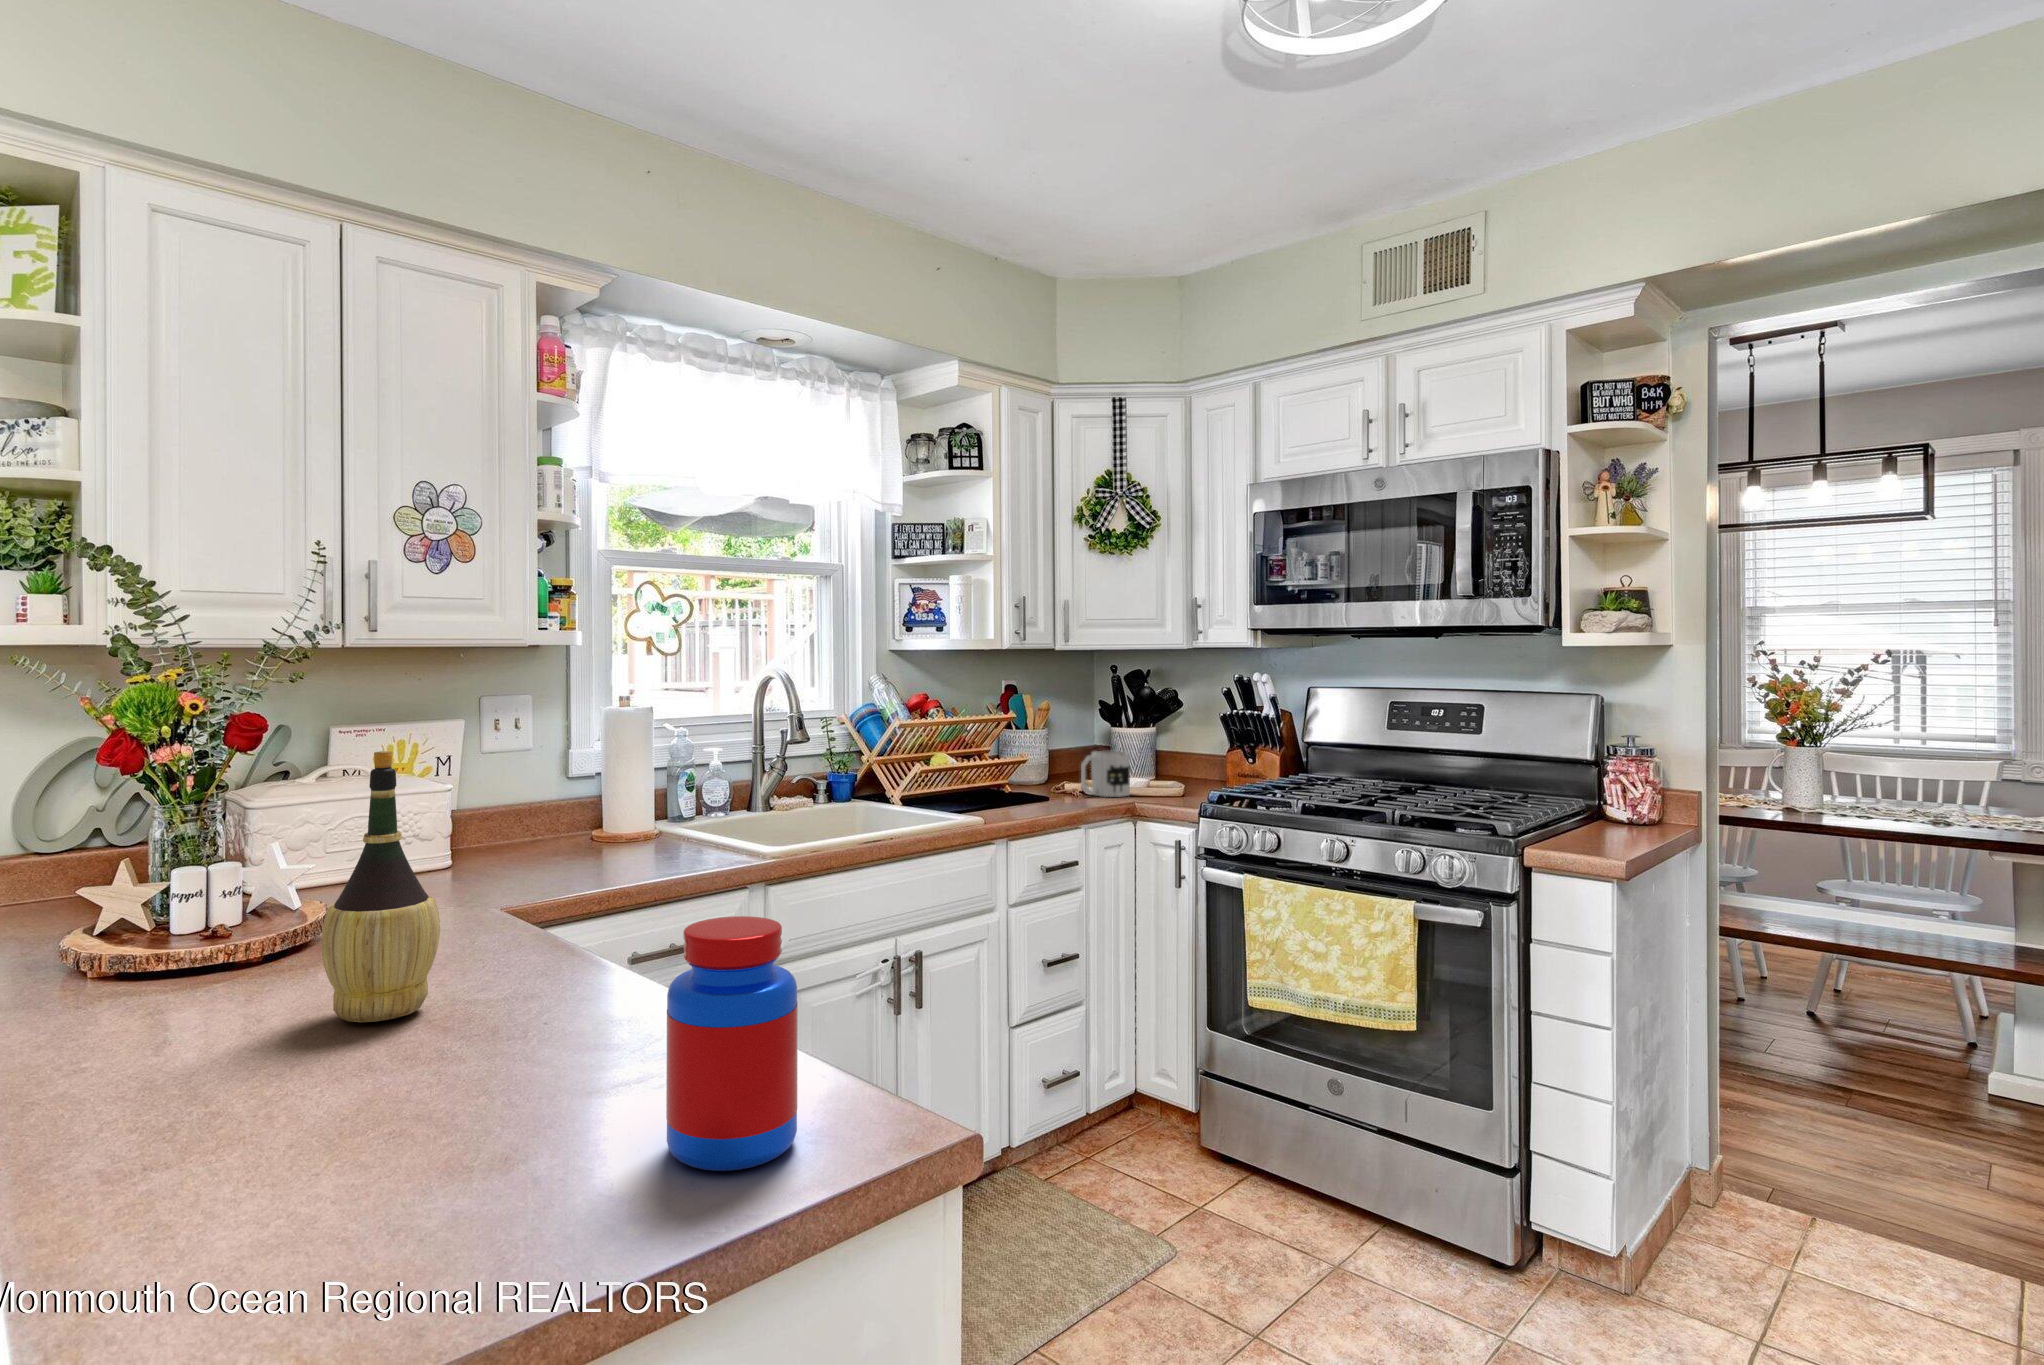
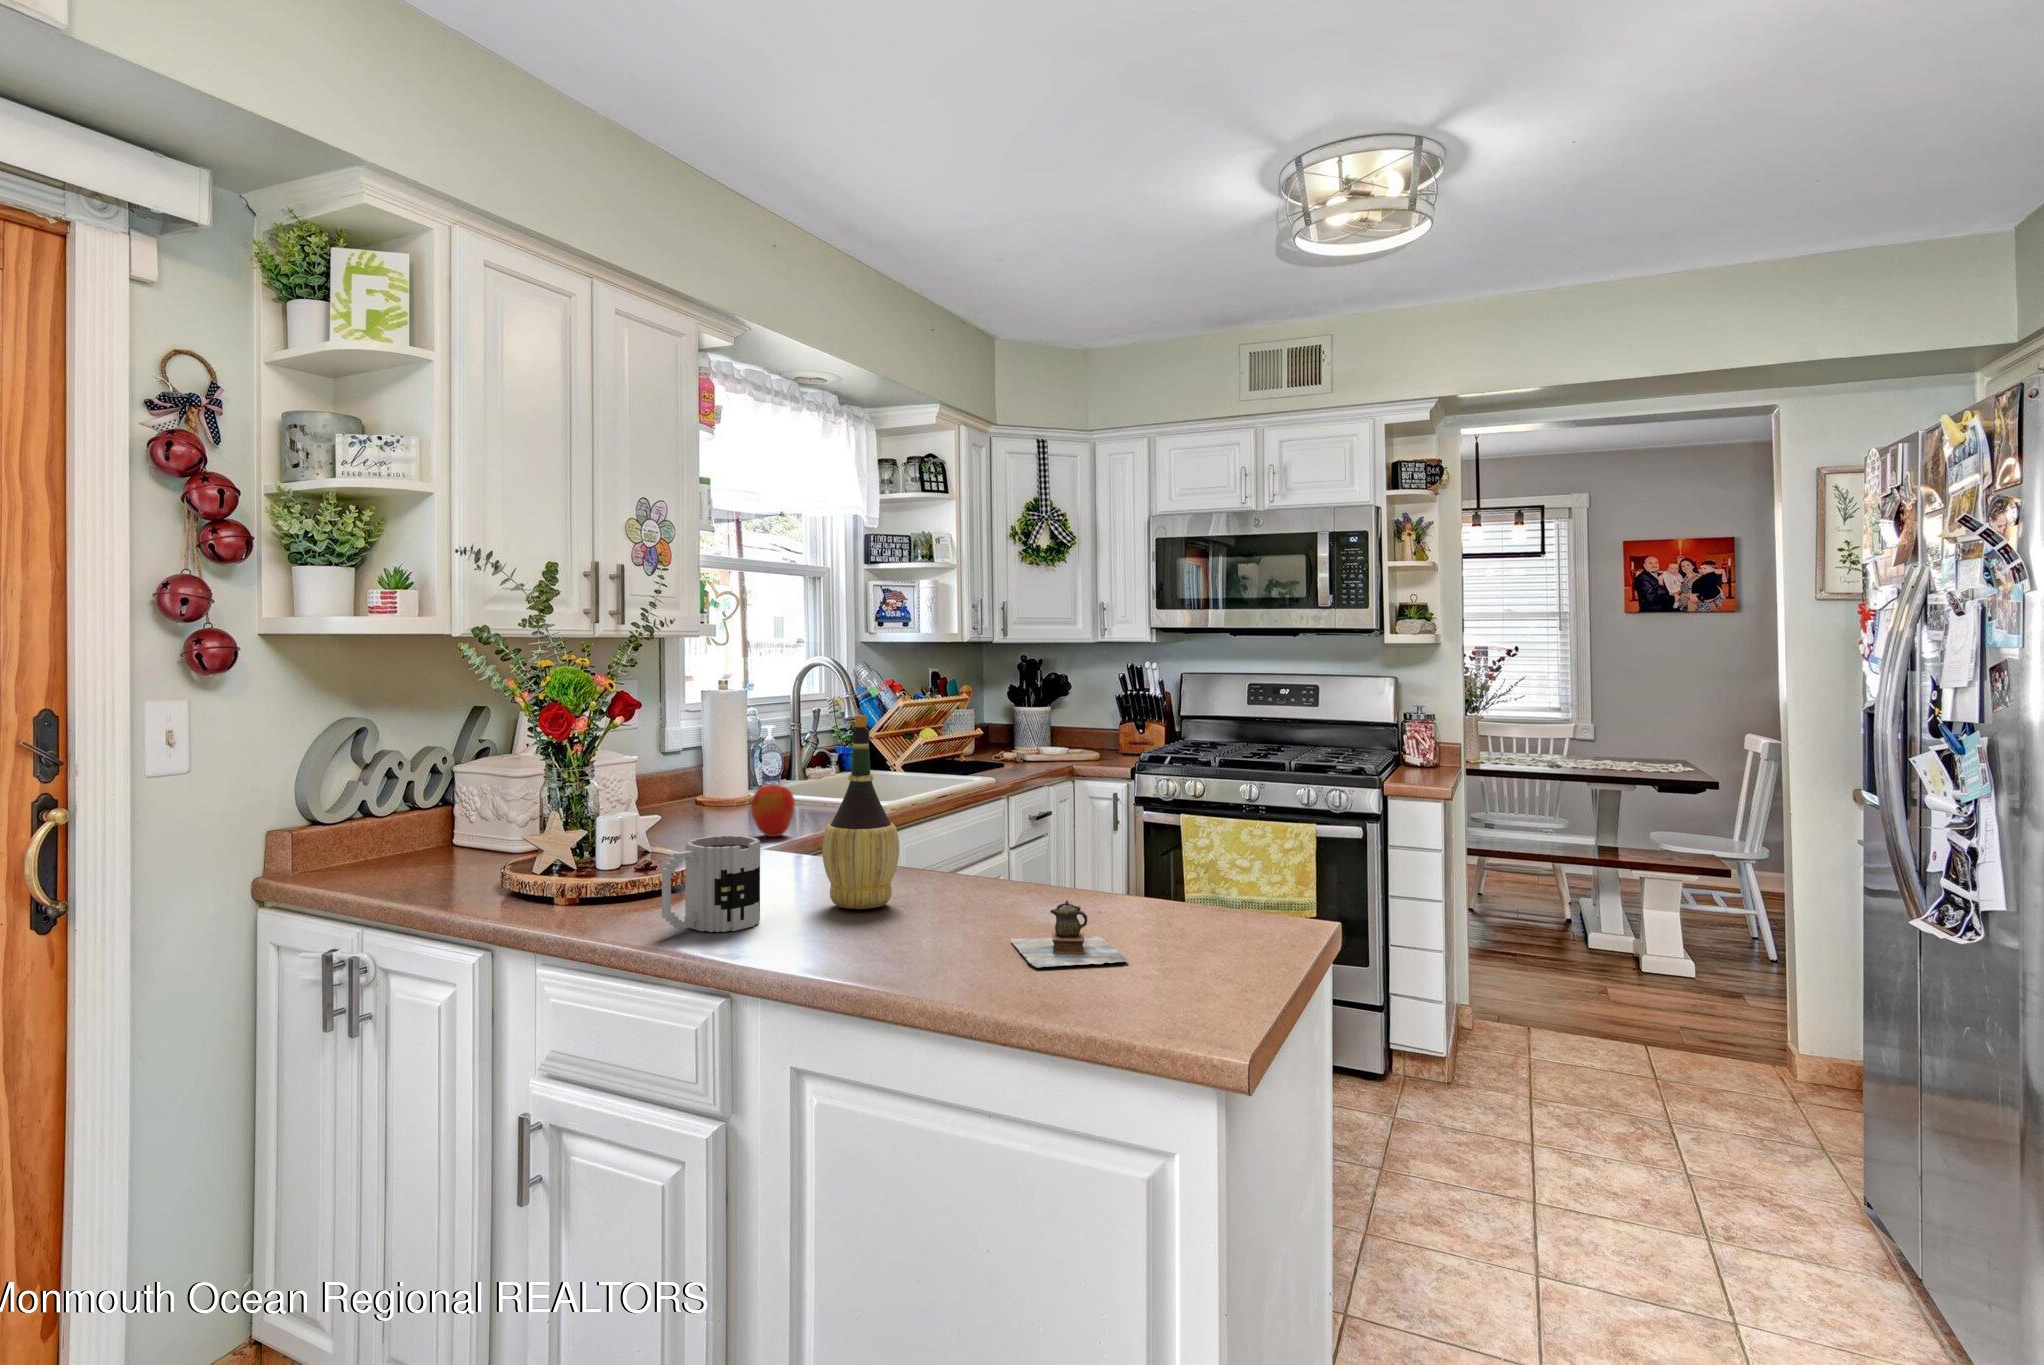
mug: present [1081,751,1130,797] -> present [662,835,760,932]
apple: none [535,820,590,888] -> present [751,784,795,837]
jar: present [666,916,798,1171] -> none [1202,802,1281,941]
teapot: none [281,1067,522,1191] -> present [1011,900,1128,967]

